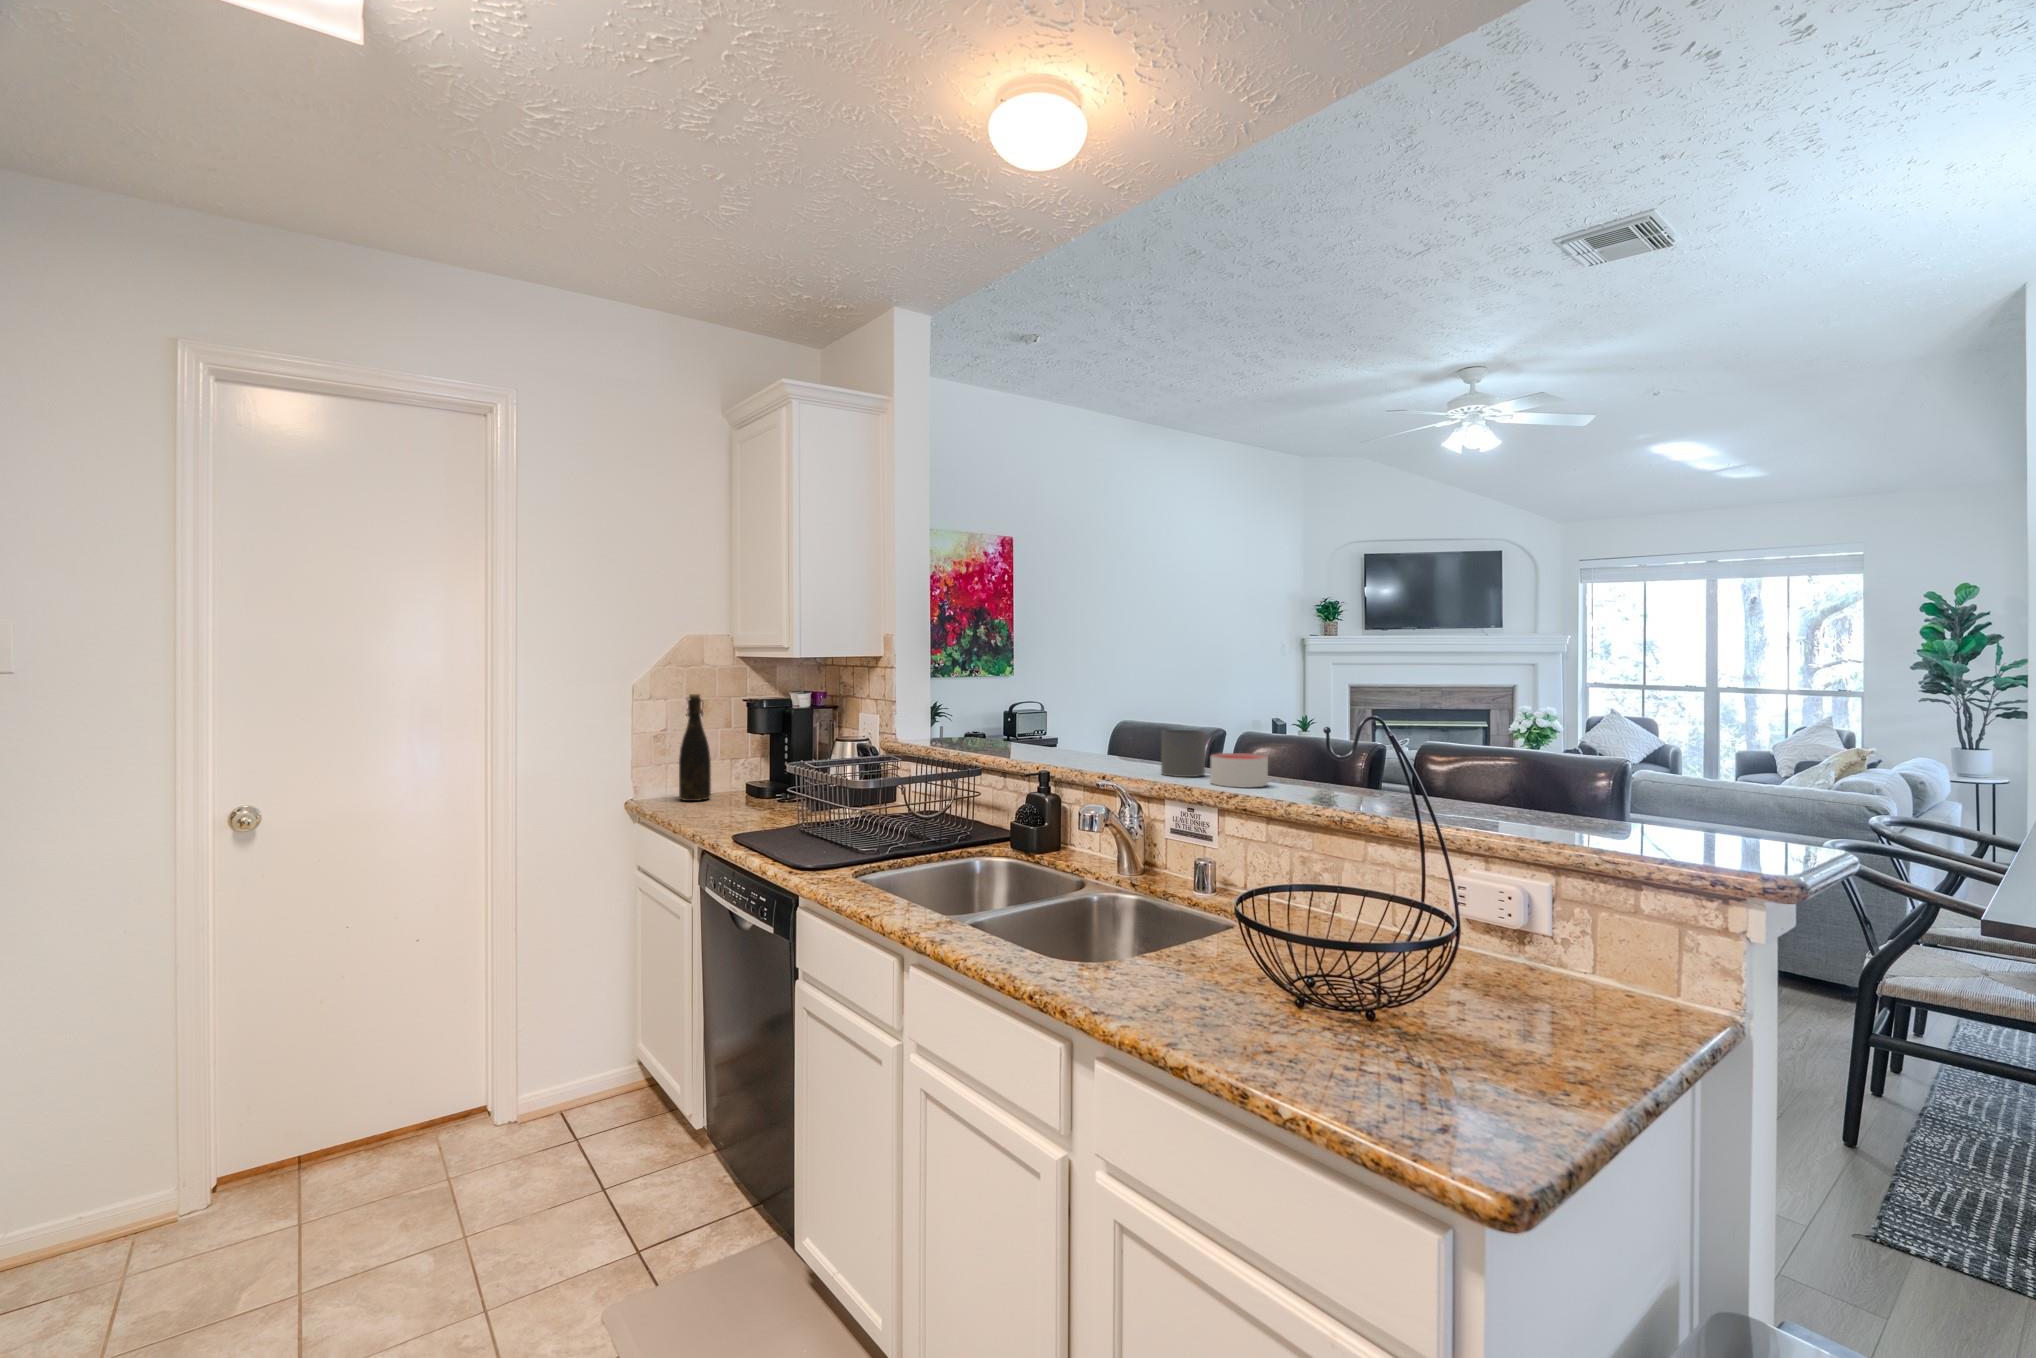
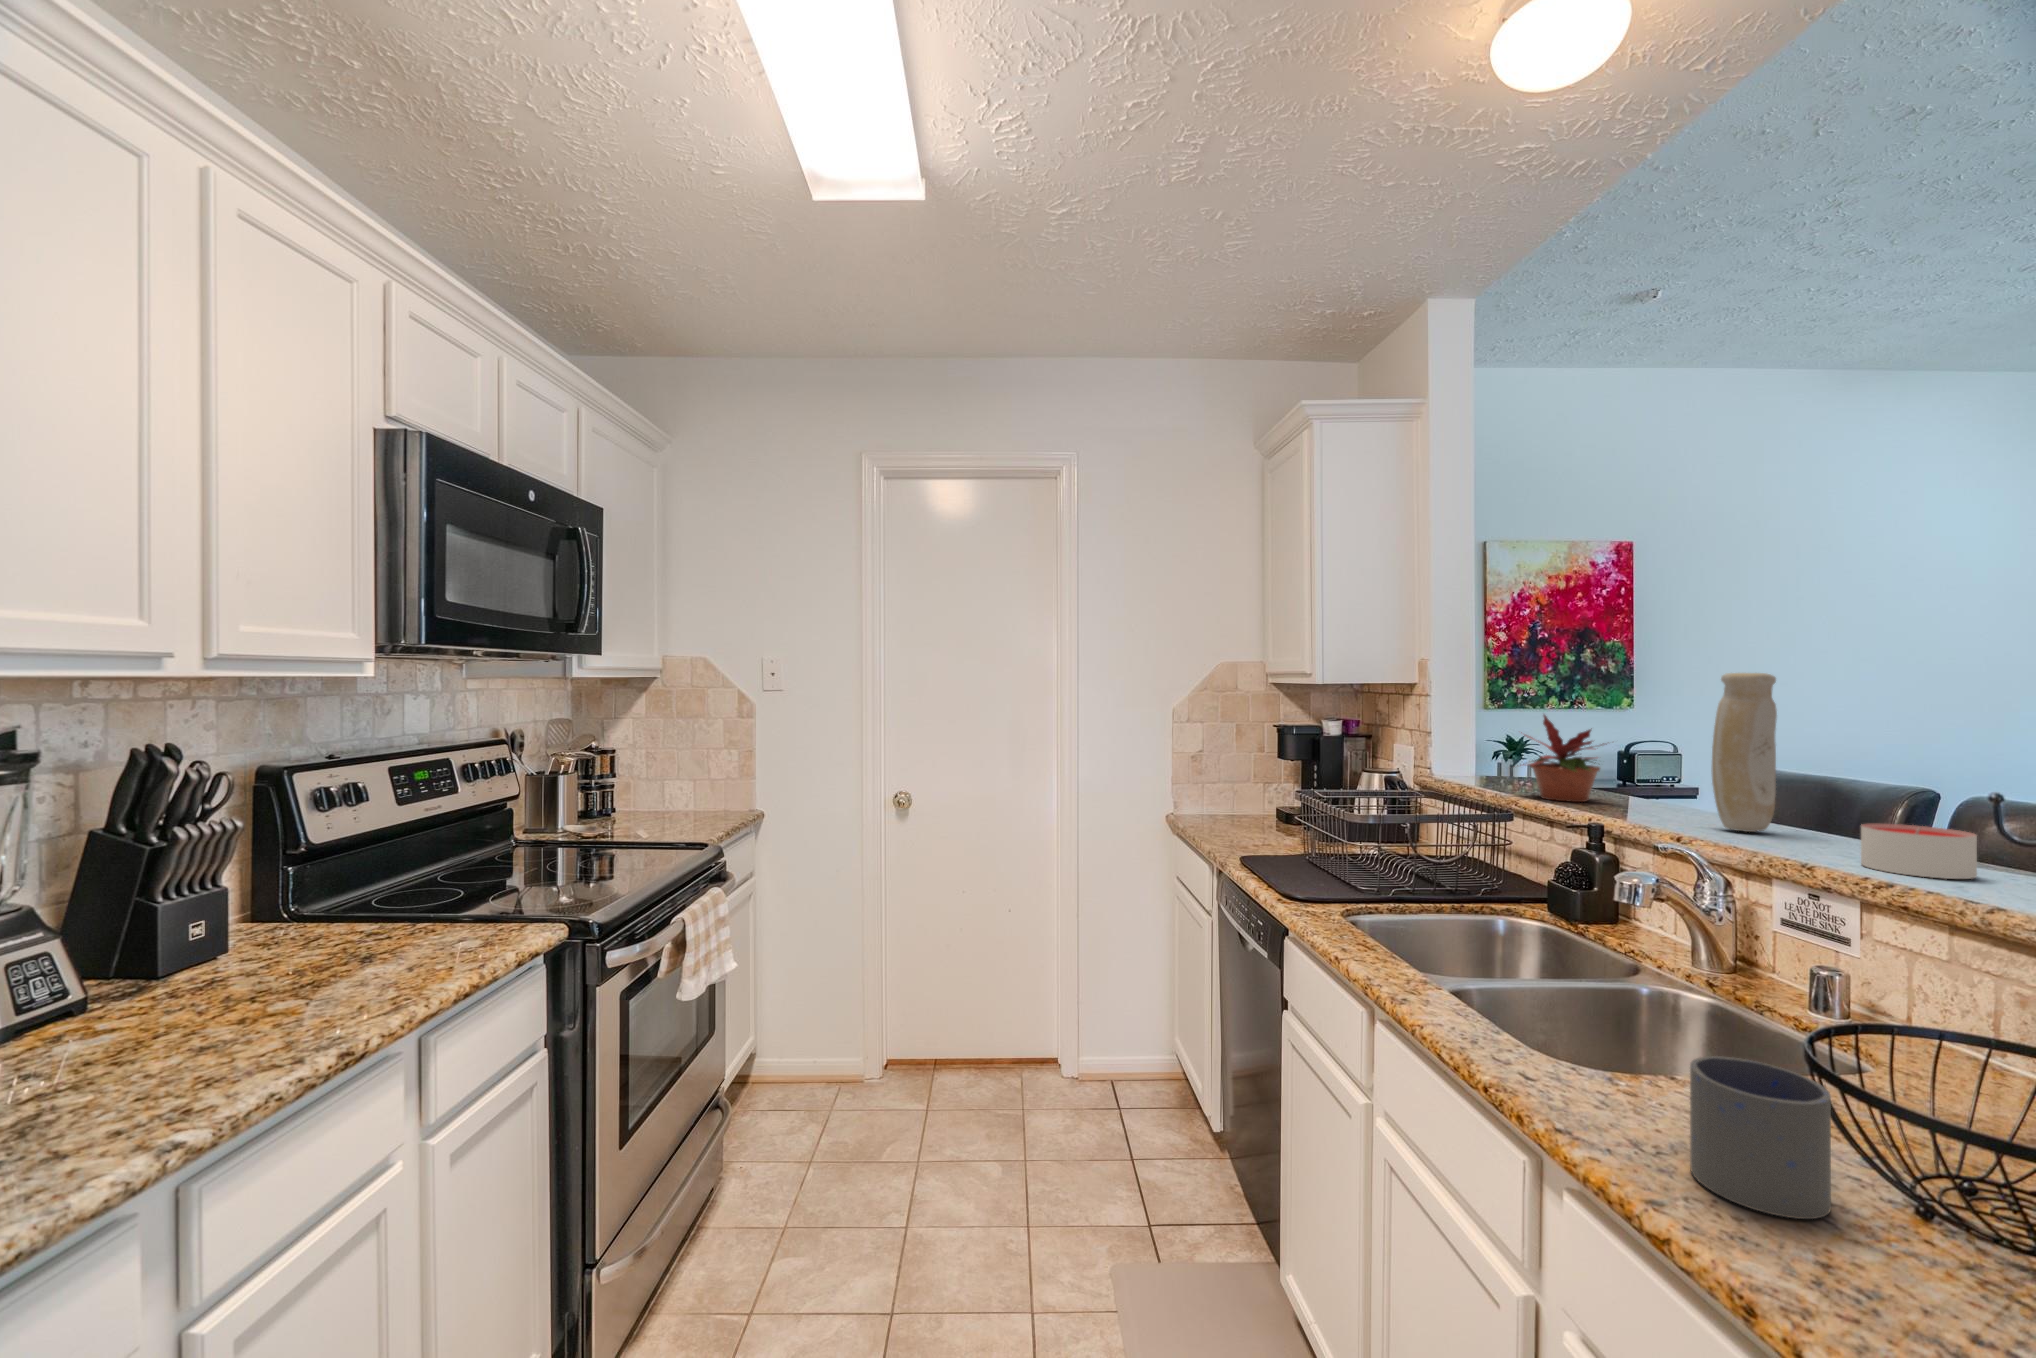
vase: none [1114,647,1152,768] -> present [1711,673,1777,832]
potted plant: none [960,679,1046,755] -> present [1520,715,1604,802]
bottle: present [679,694,711,801] -> none [1214,719,1243,819]
cup: present [1161,730,1205,777] -> present [1690,1056,1831,1219]

